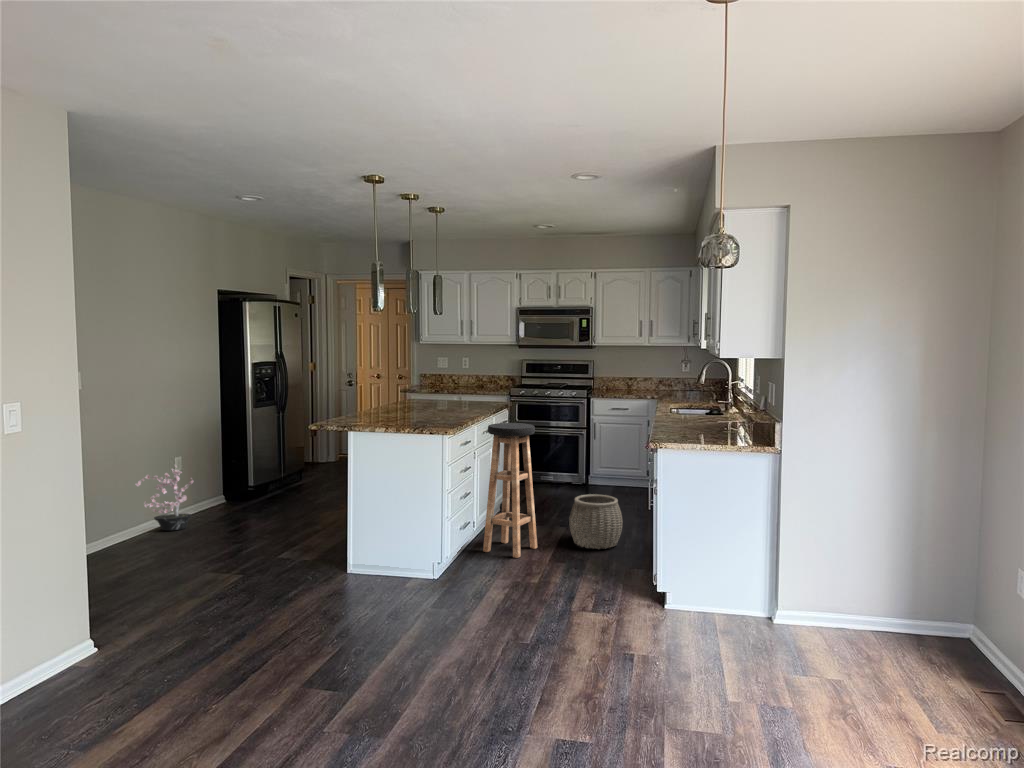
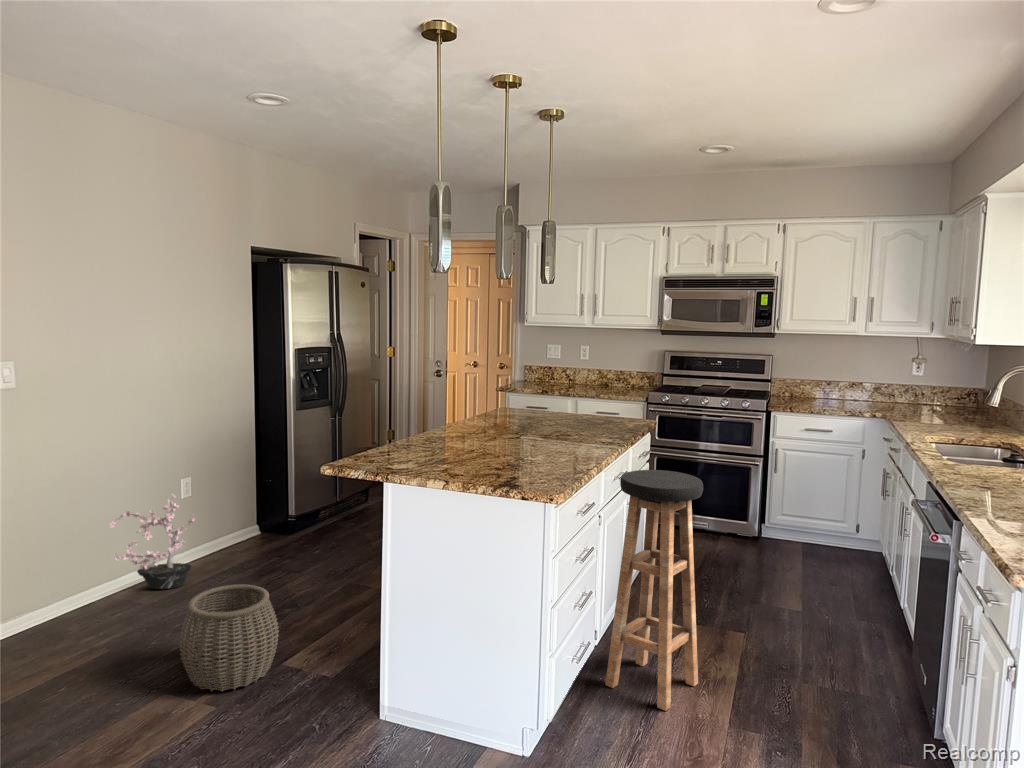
woven basket: present [569,494,622,549] -> present [180,584,279,691]

